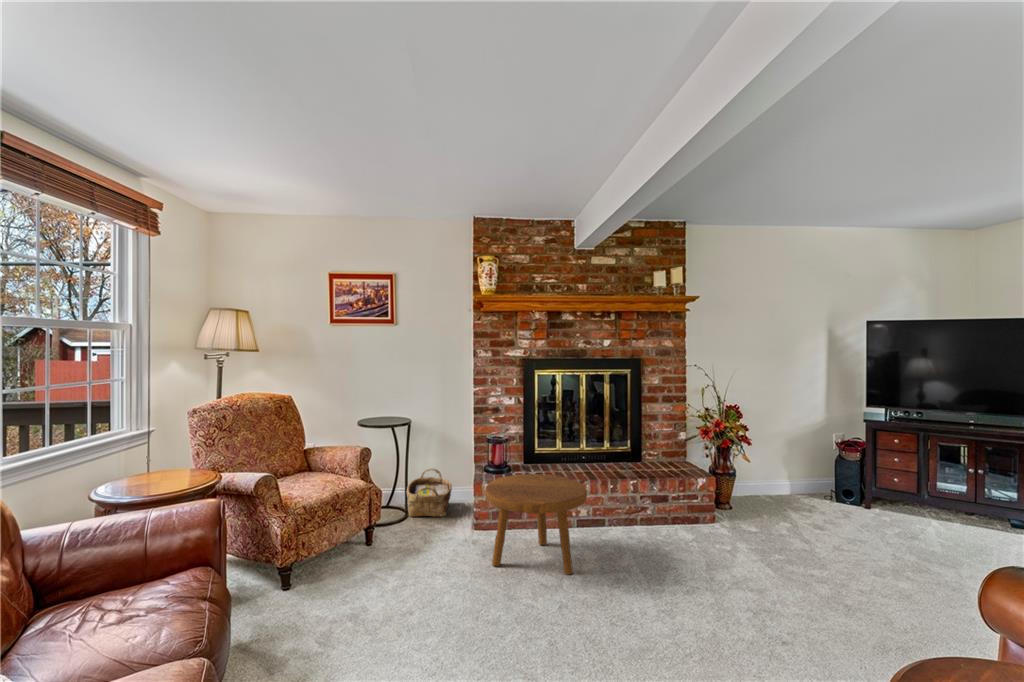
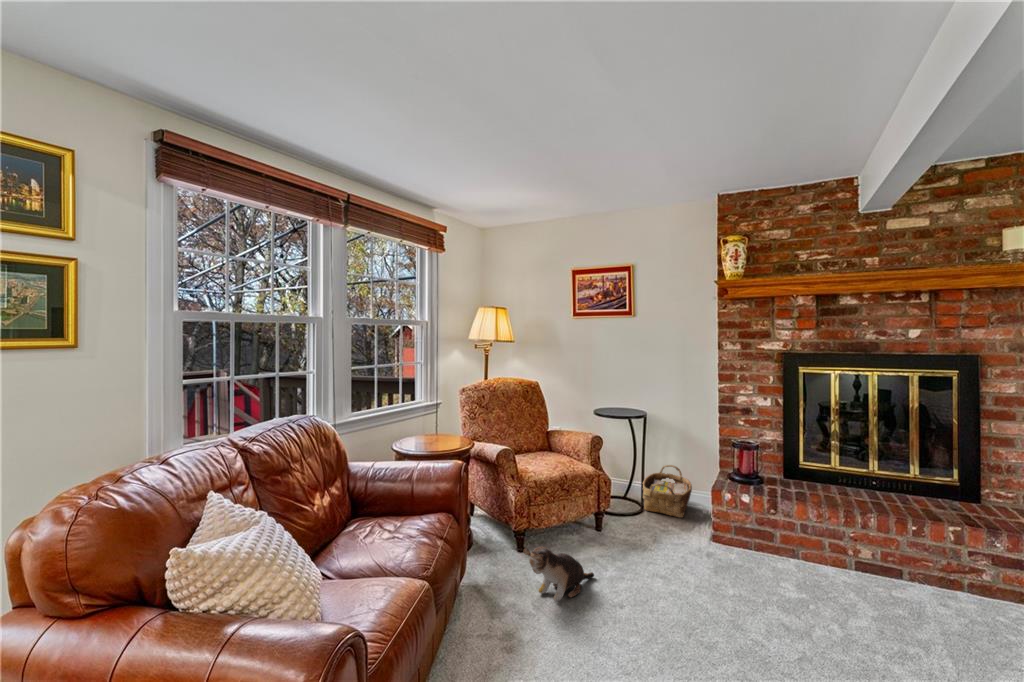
footstool: present [485,474,587,575] -> none [716,488,862,631]
plush toy: none [311,567,379,620] -> present [524,547,594,601]

